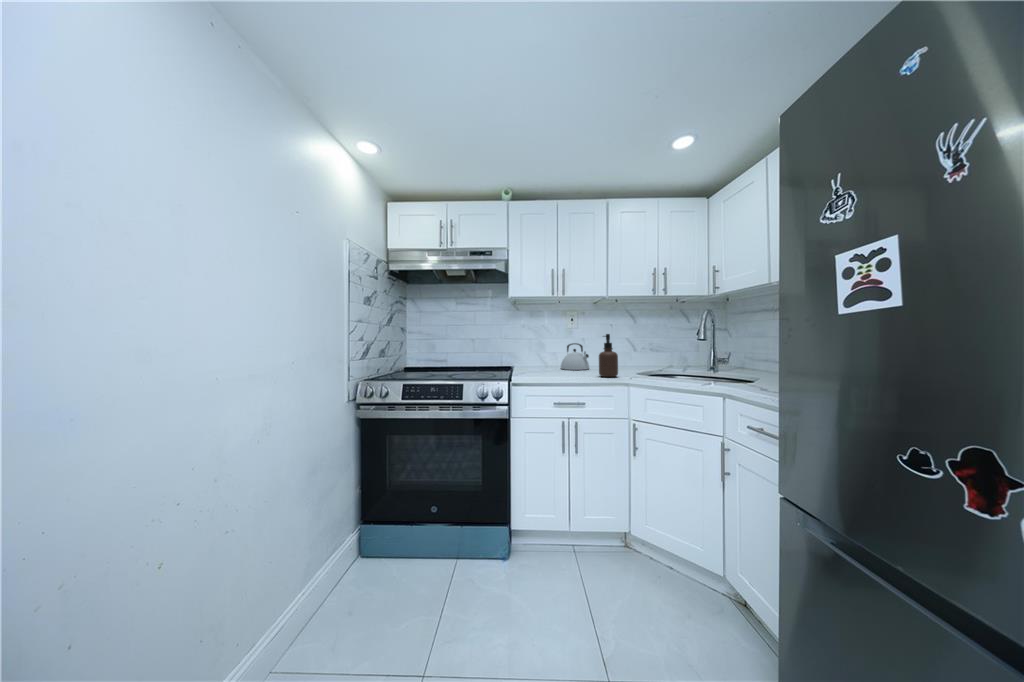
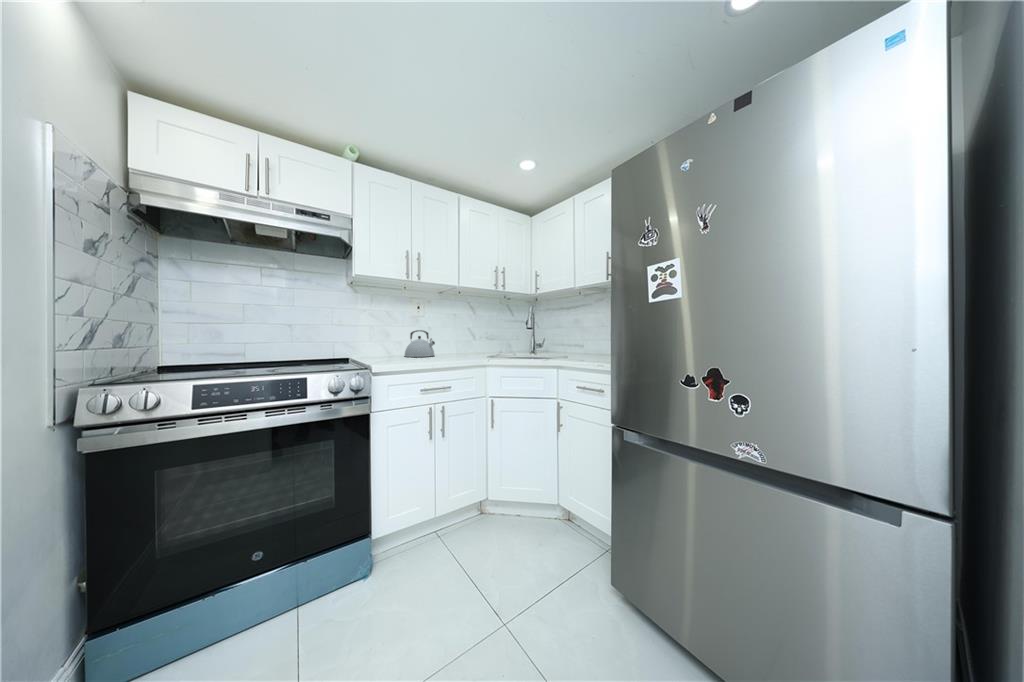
soap dispenser: present [599,334,618,377] -> none [458,321,476,362]

